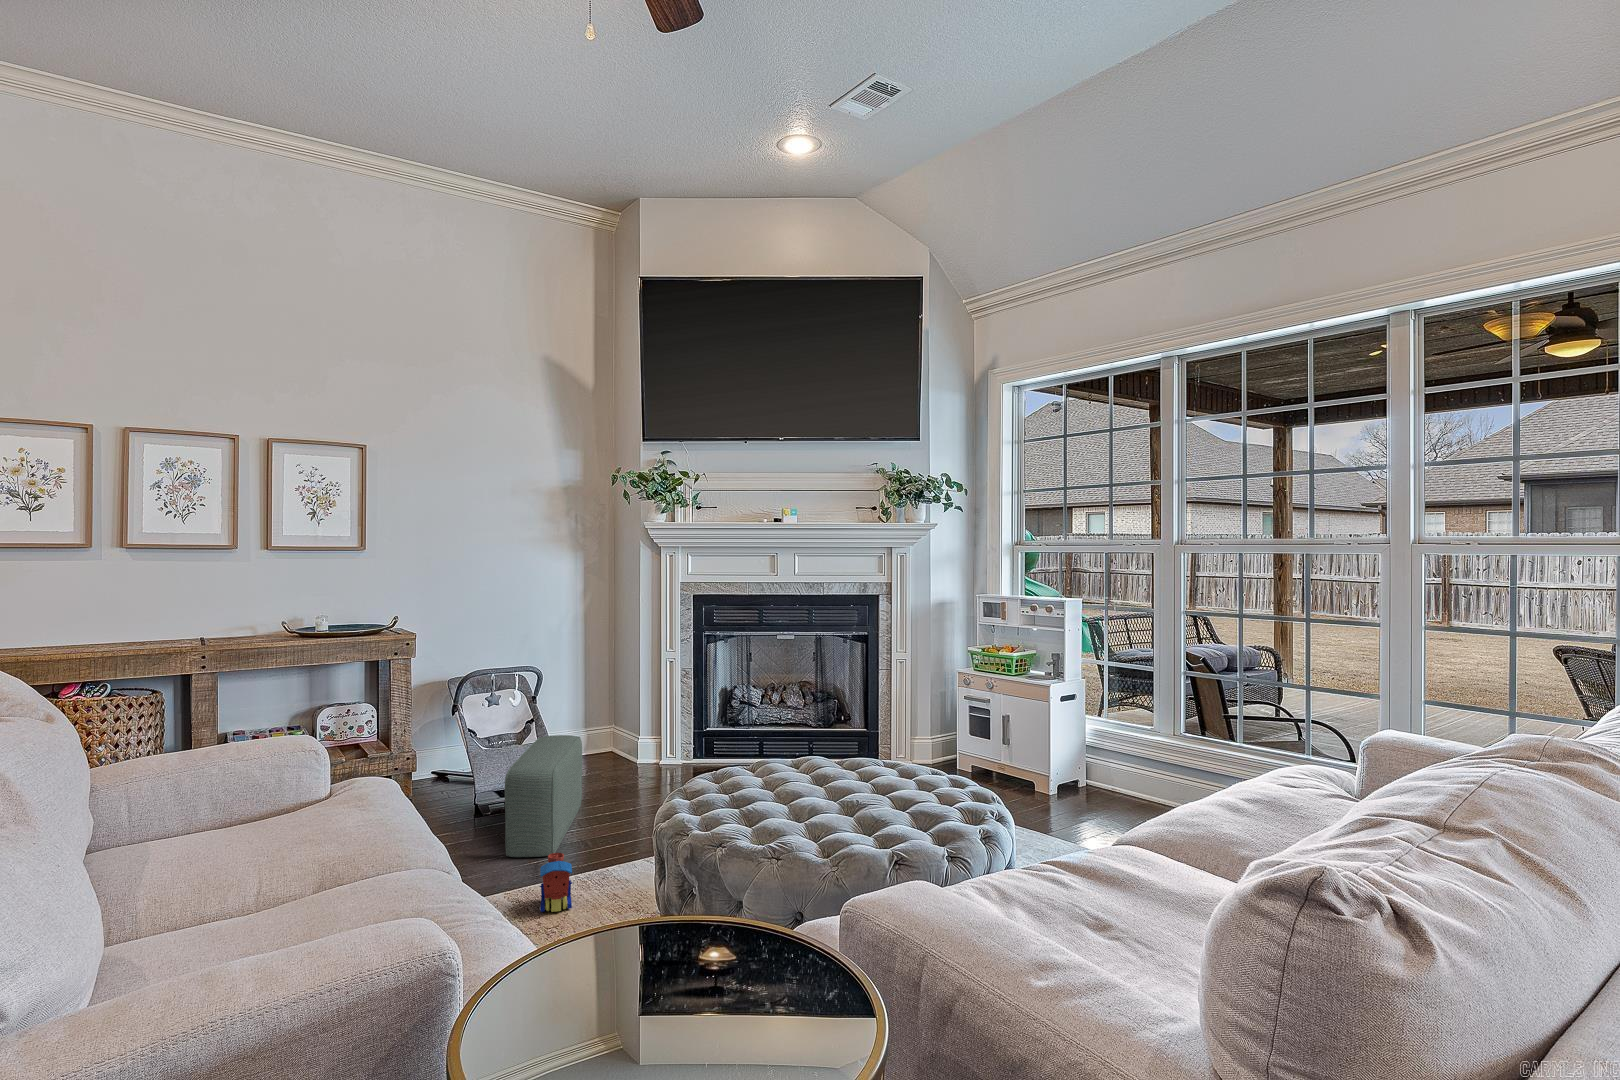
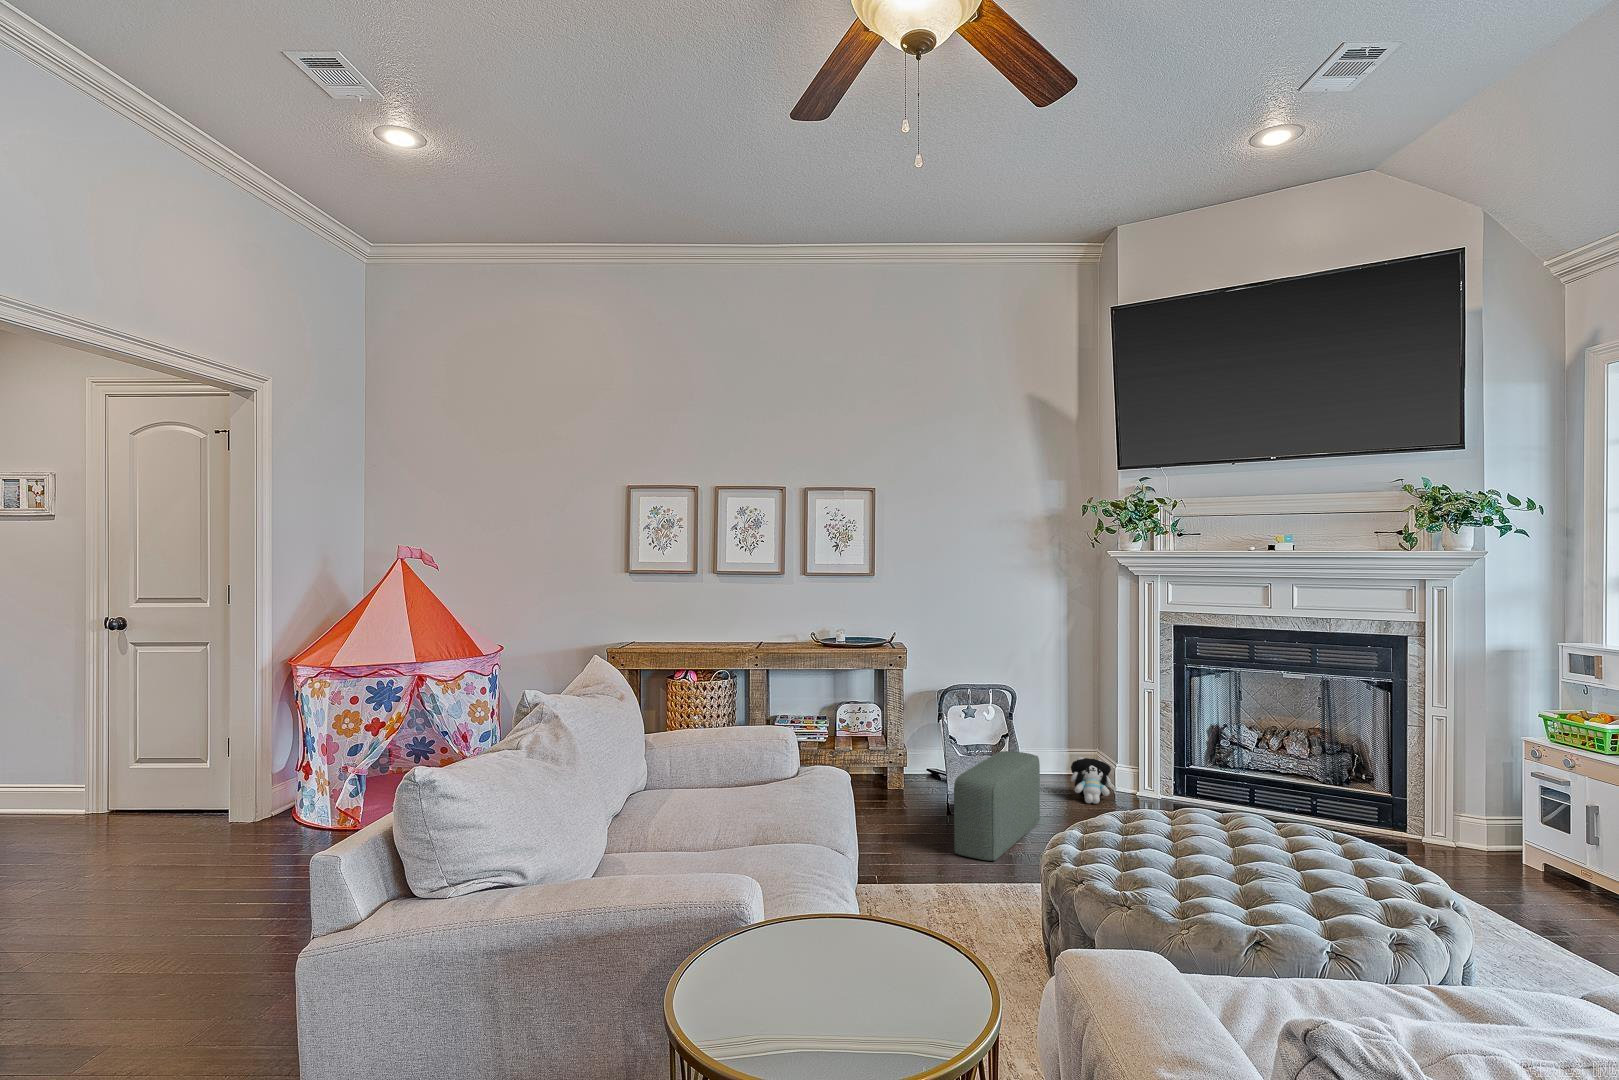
plush toy: none [600,734,645,780] -> present [1071,757,1116,804]
toy train: present [540,853,573,912] -> none [959,858,991,911]

